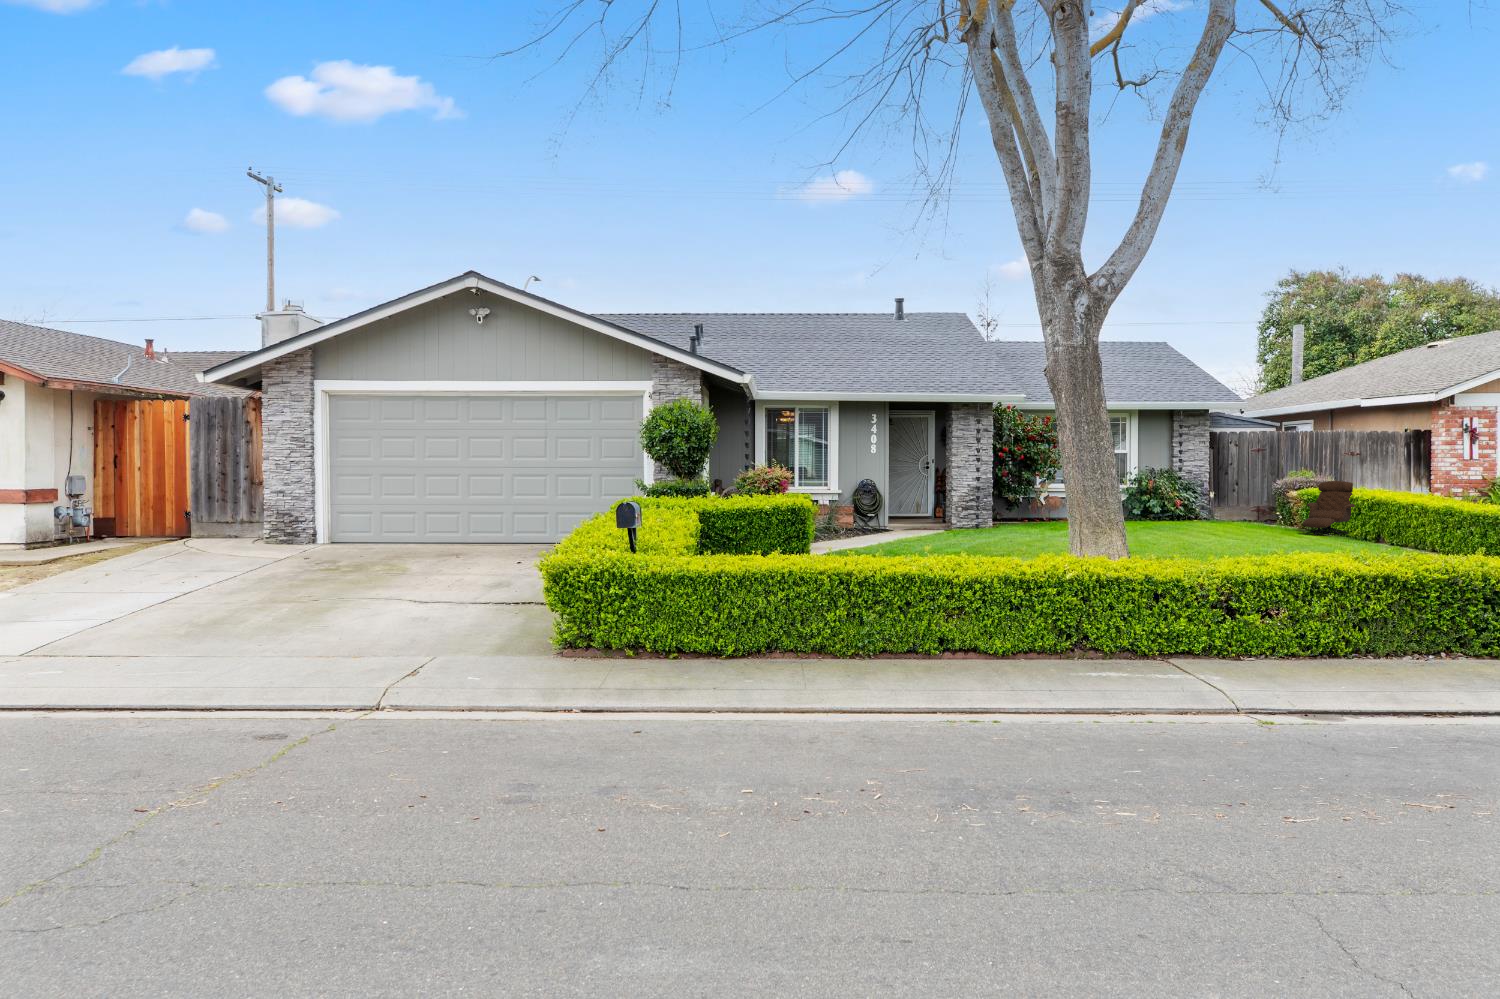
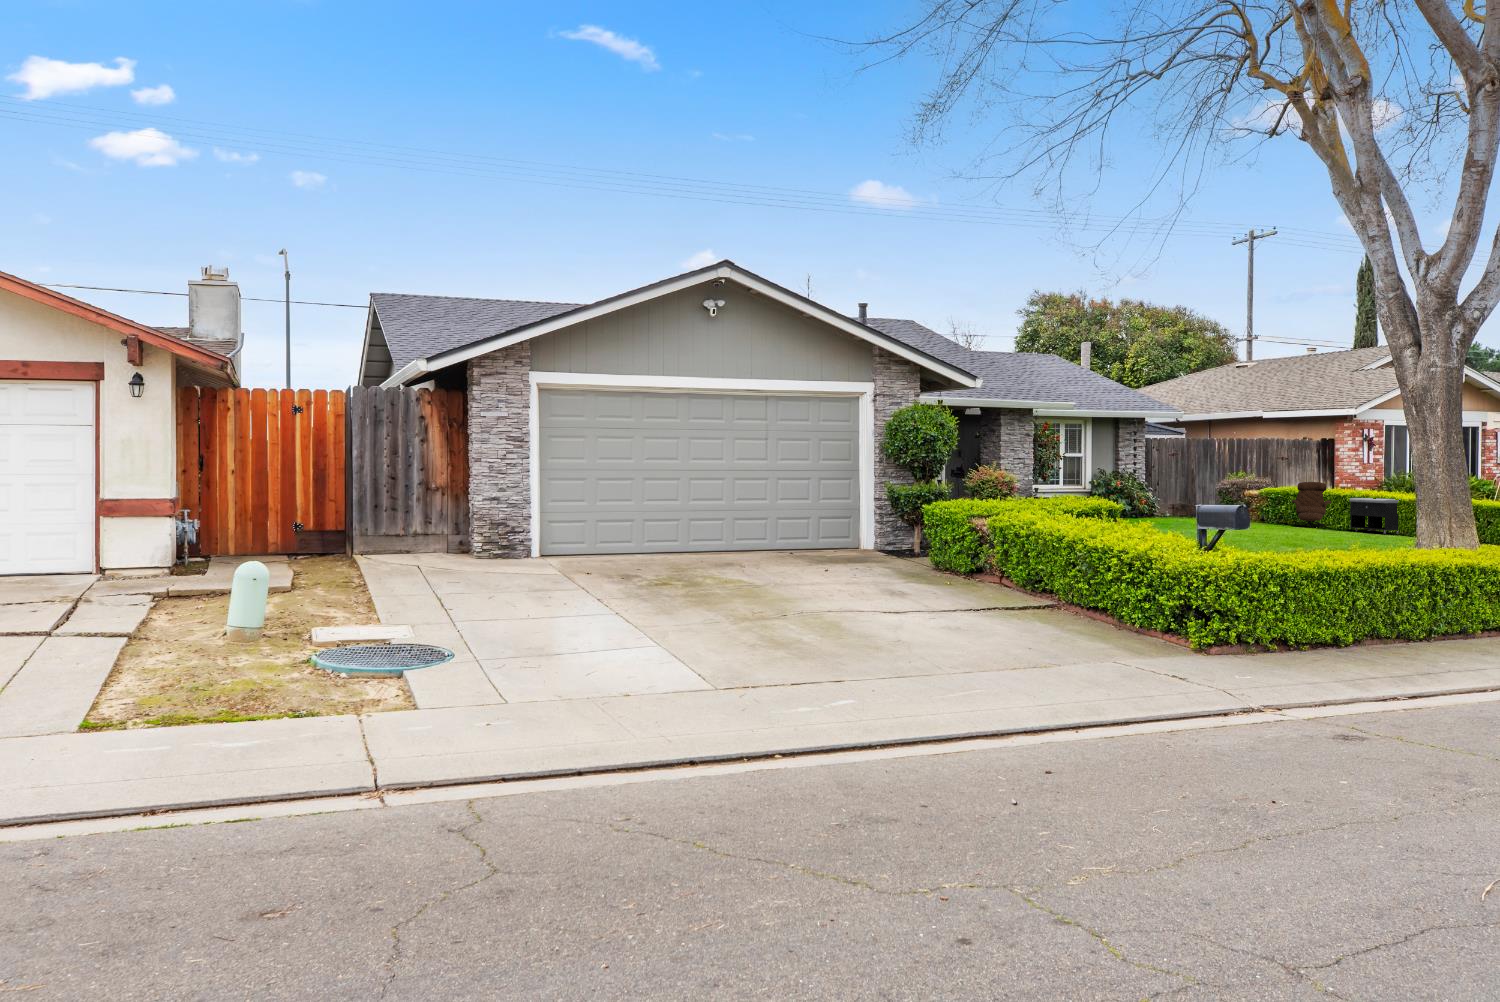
storage bench: none [1354,501,1417,545] -> present [1349,498,1400,534]

